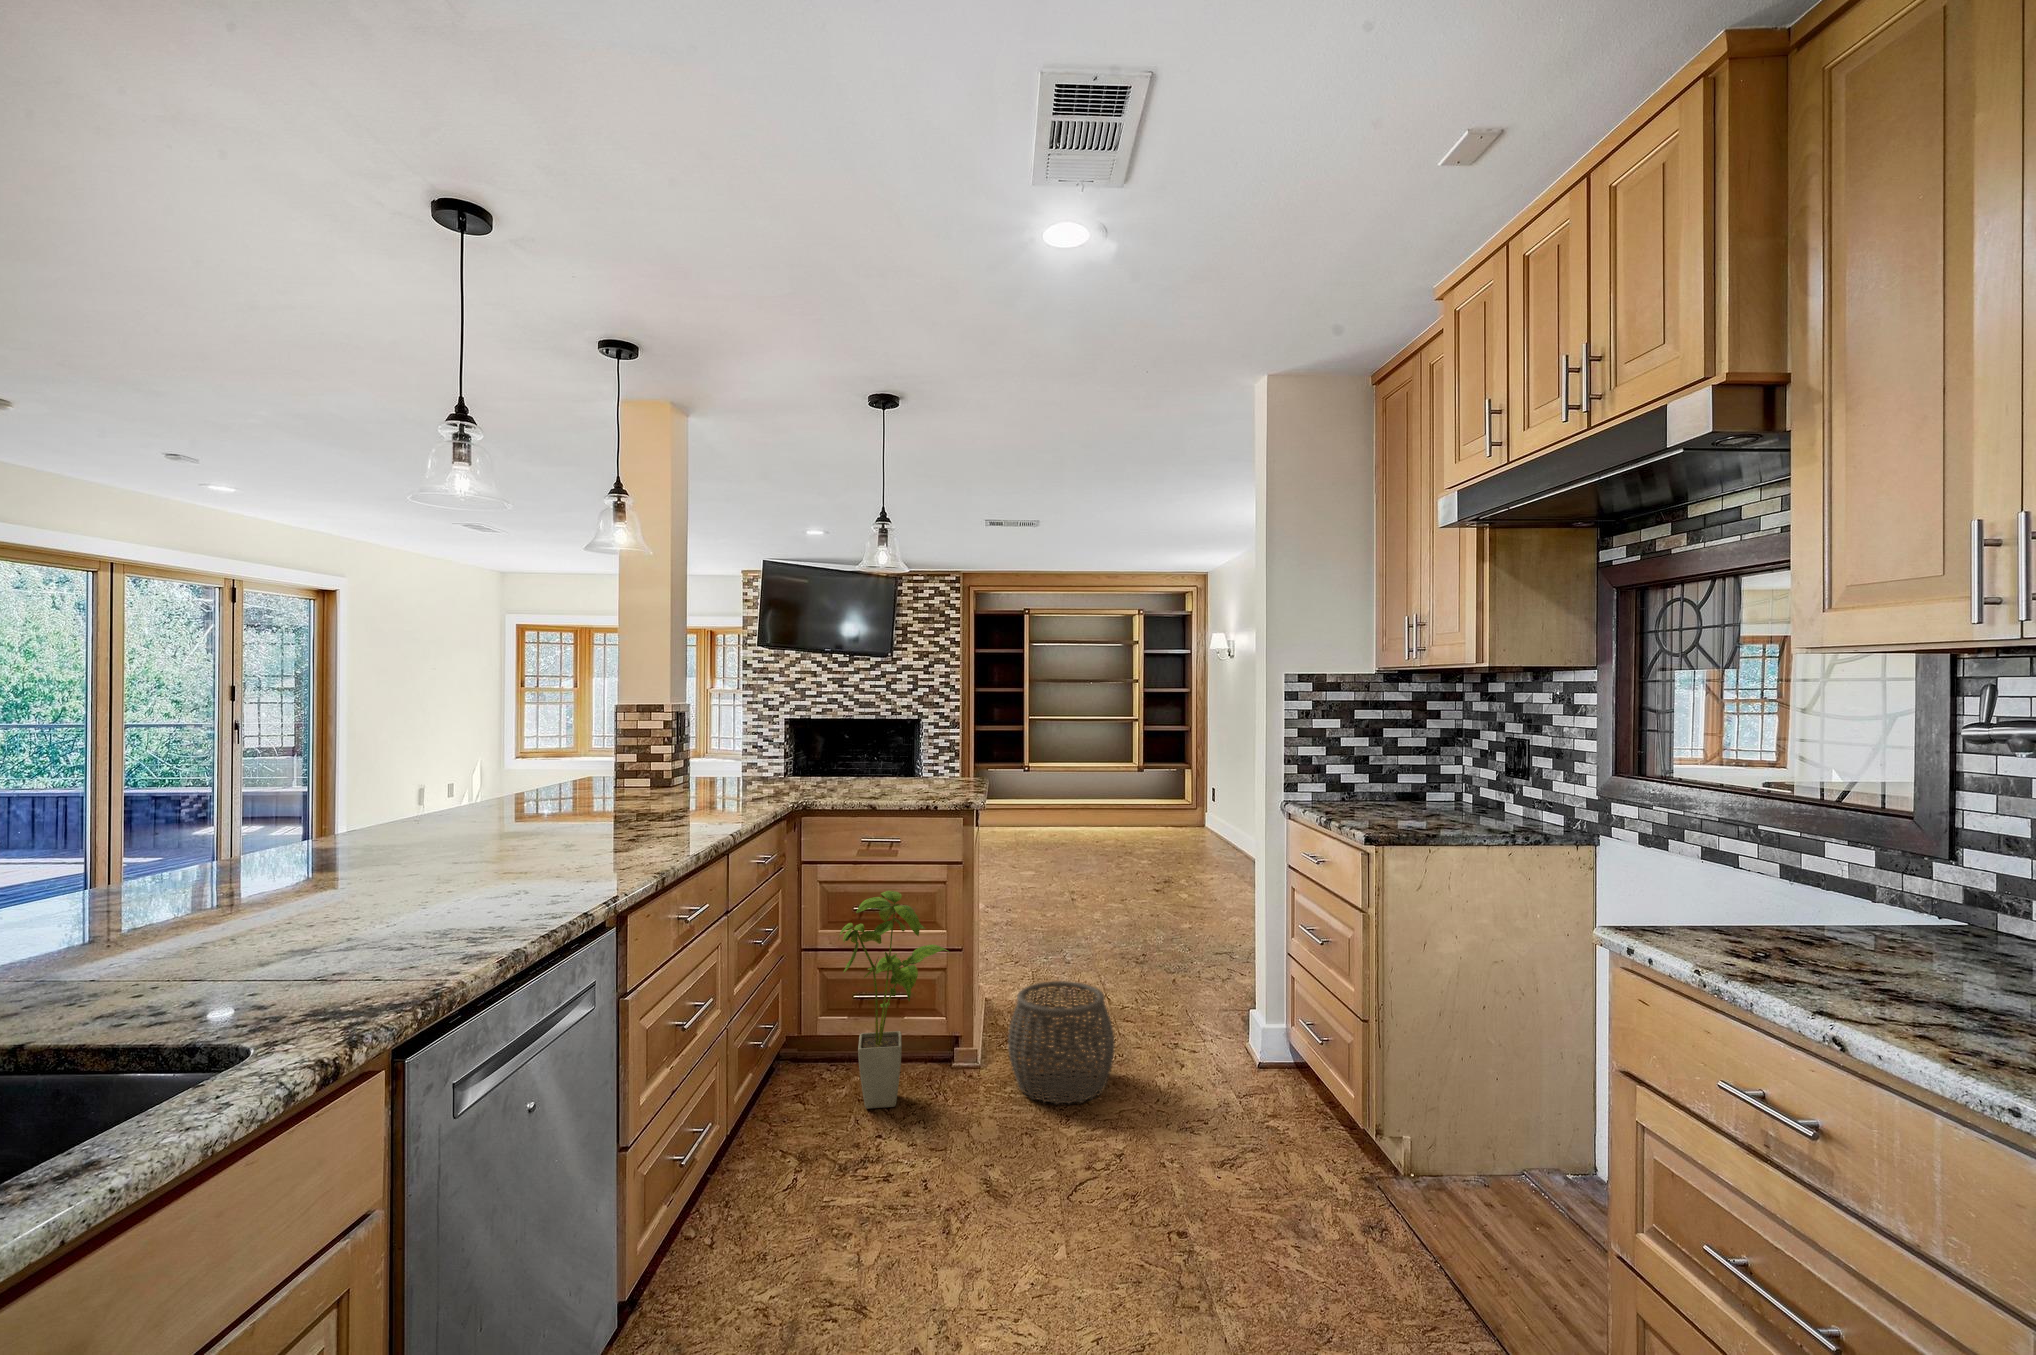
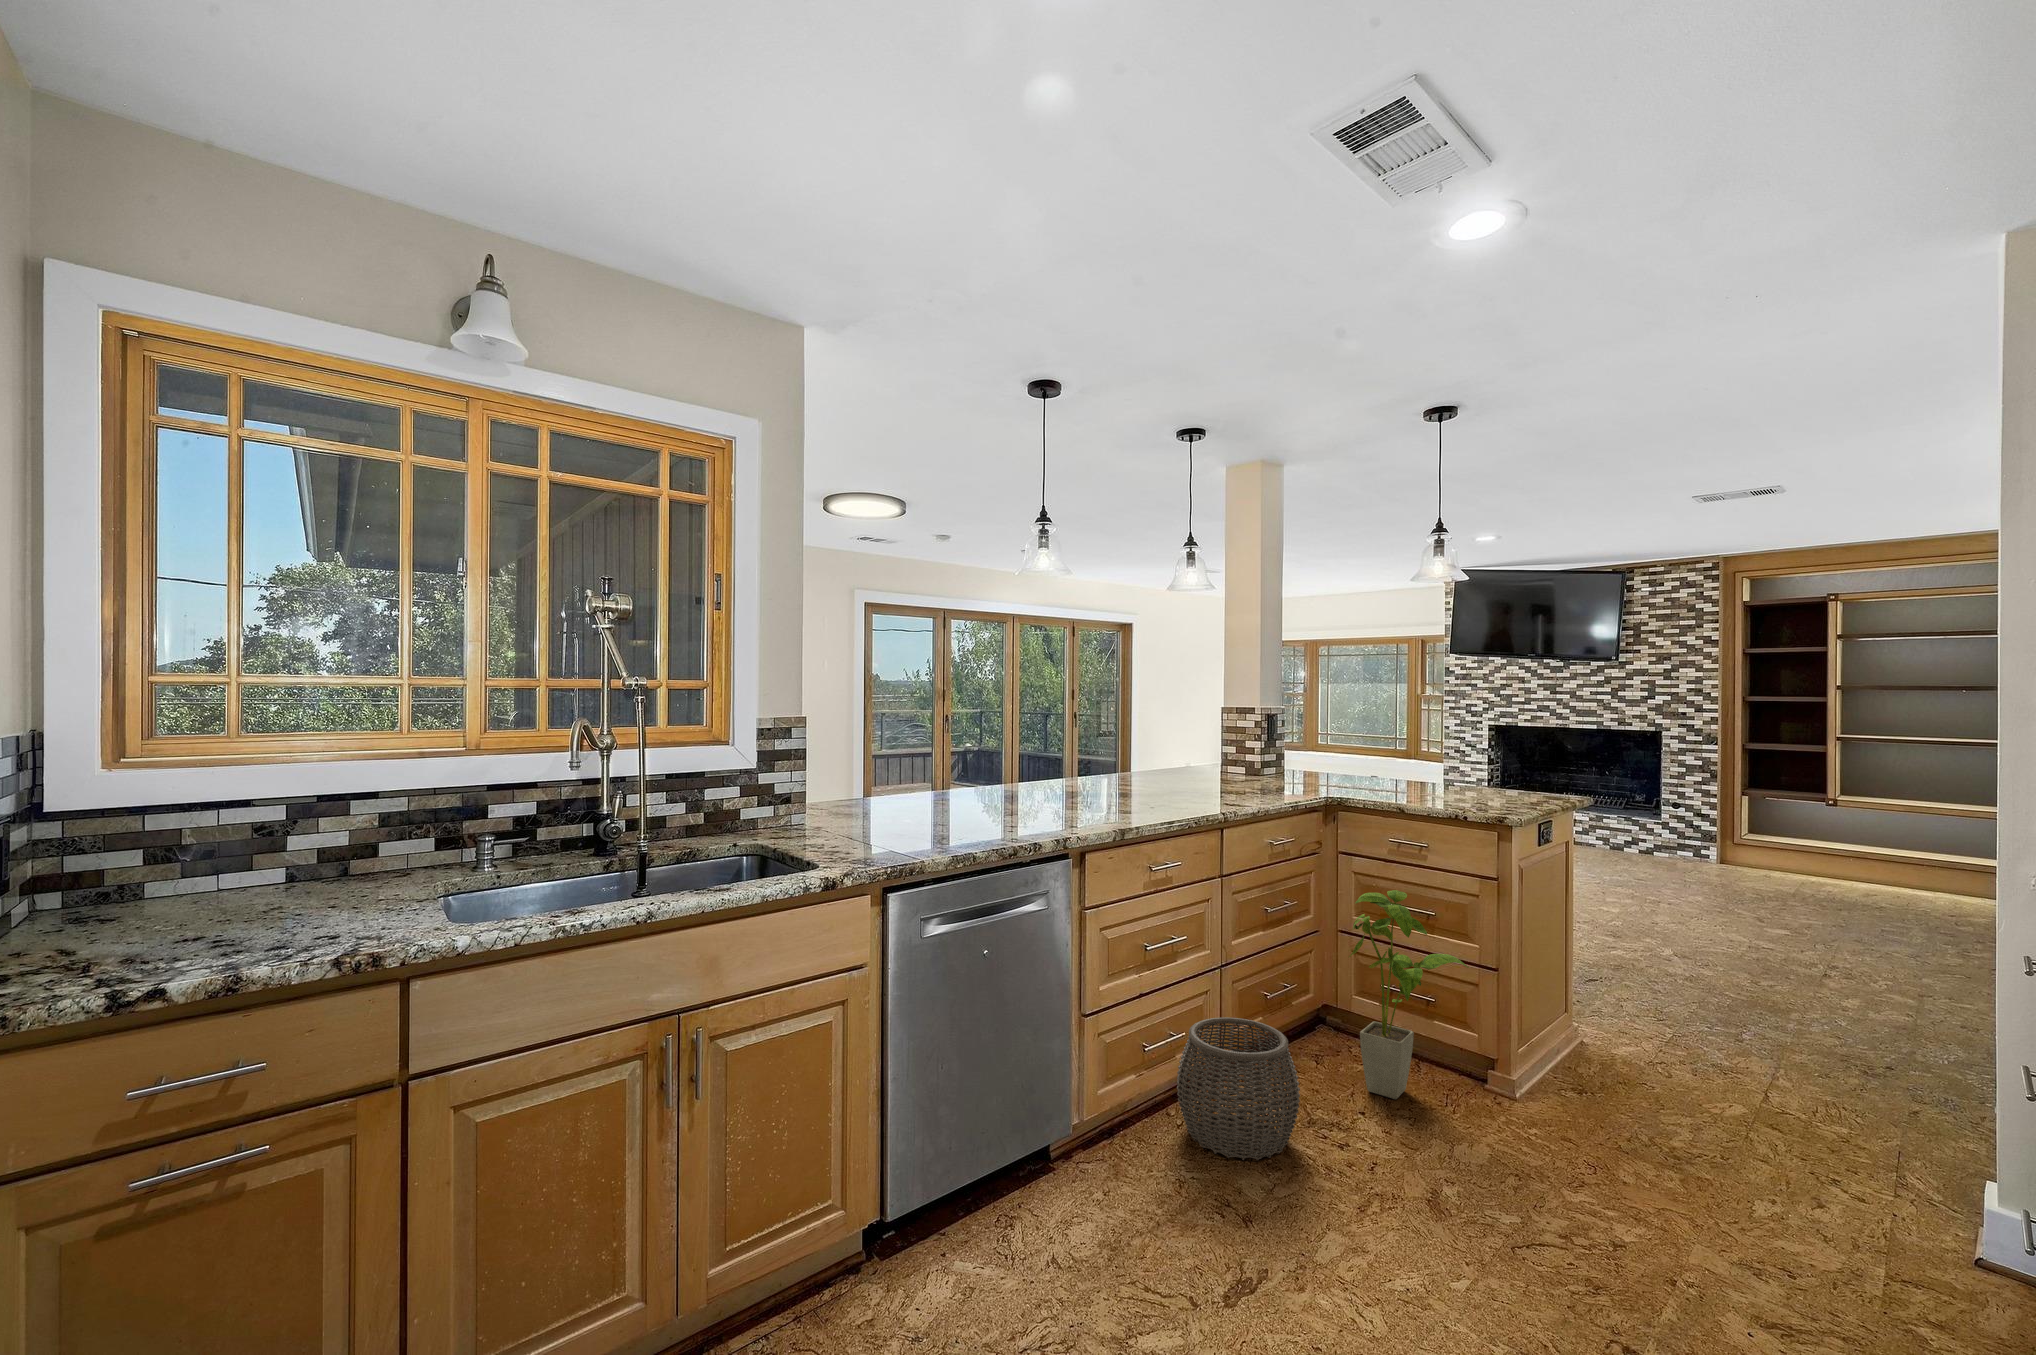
woven basket: present [1008,981,1115,1104] -> present [1177,1017,1300,1160]

